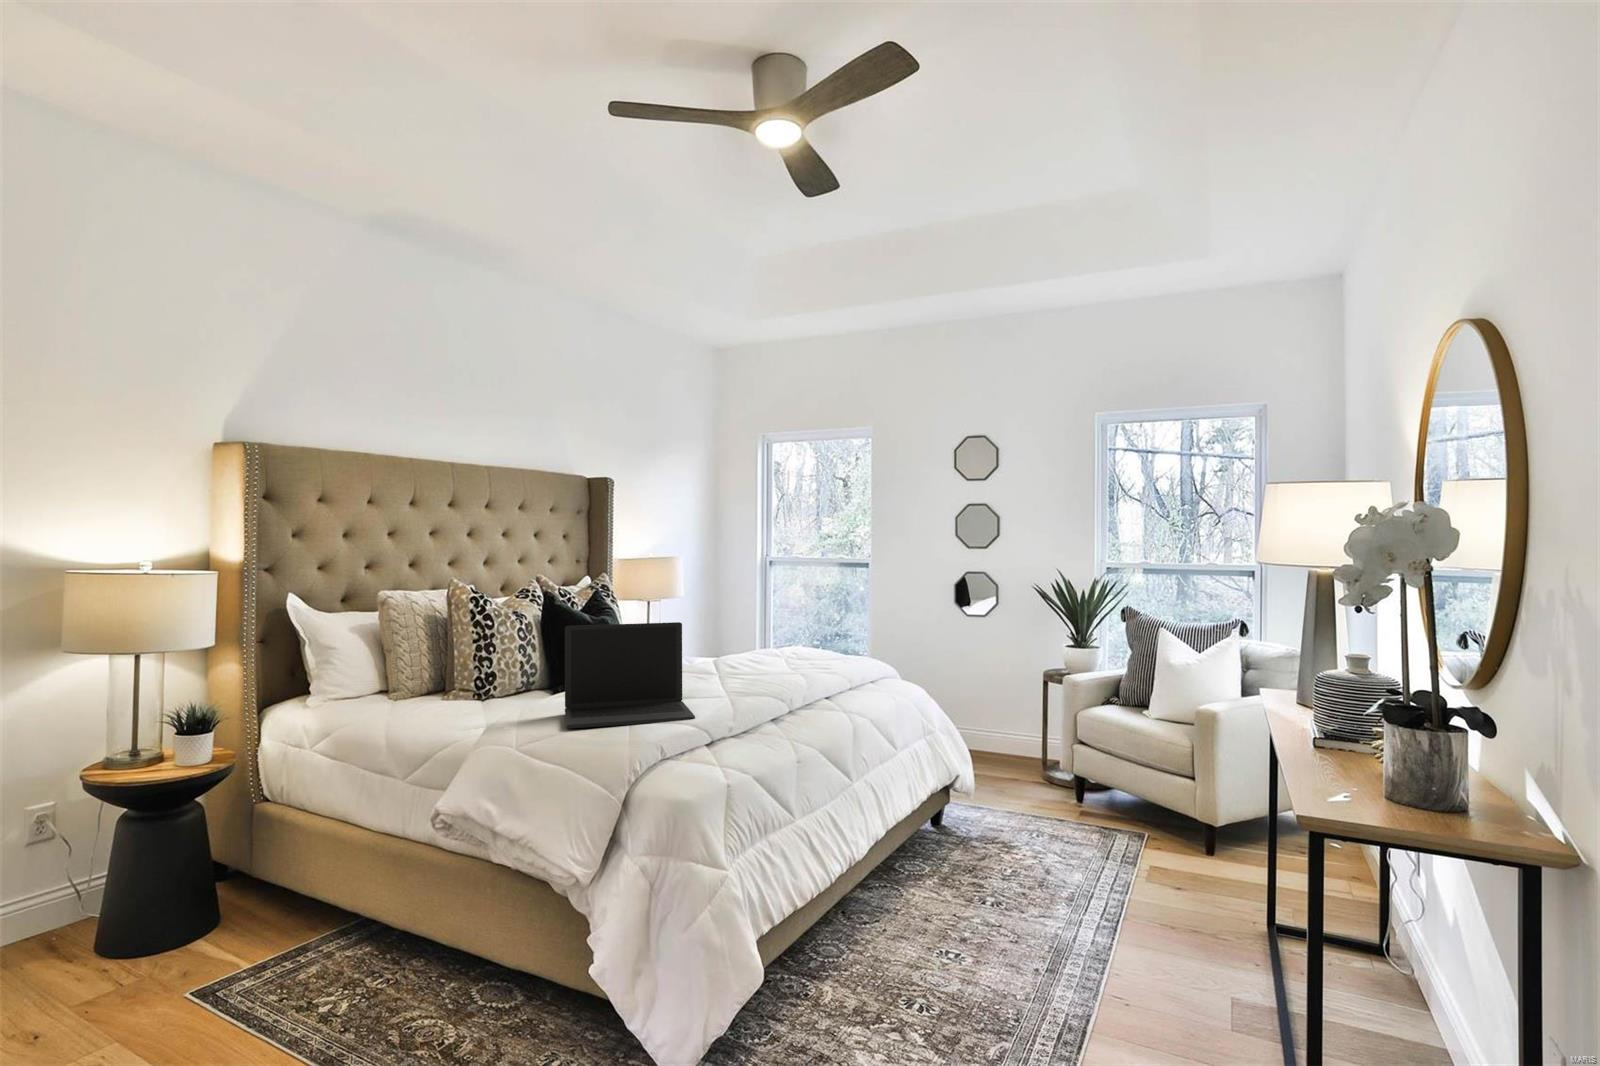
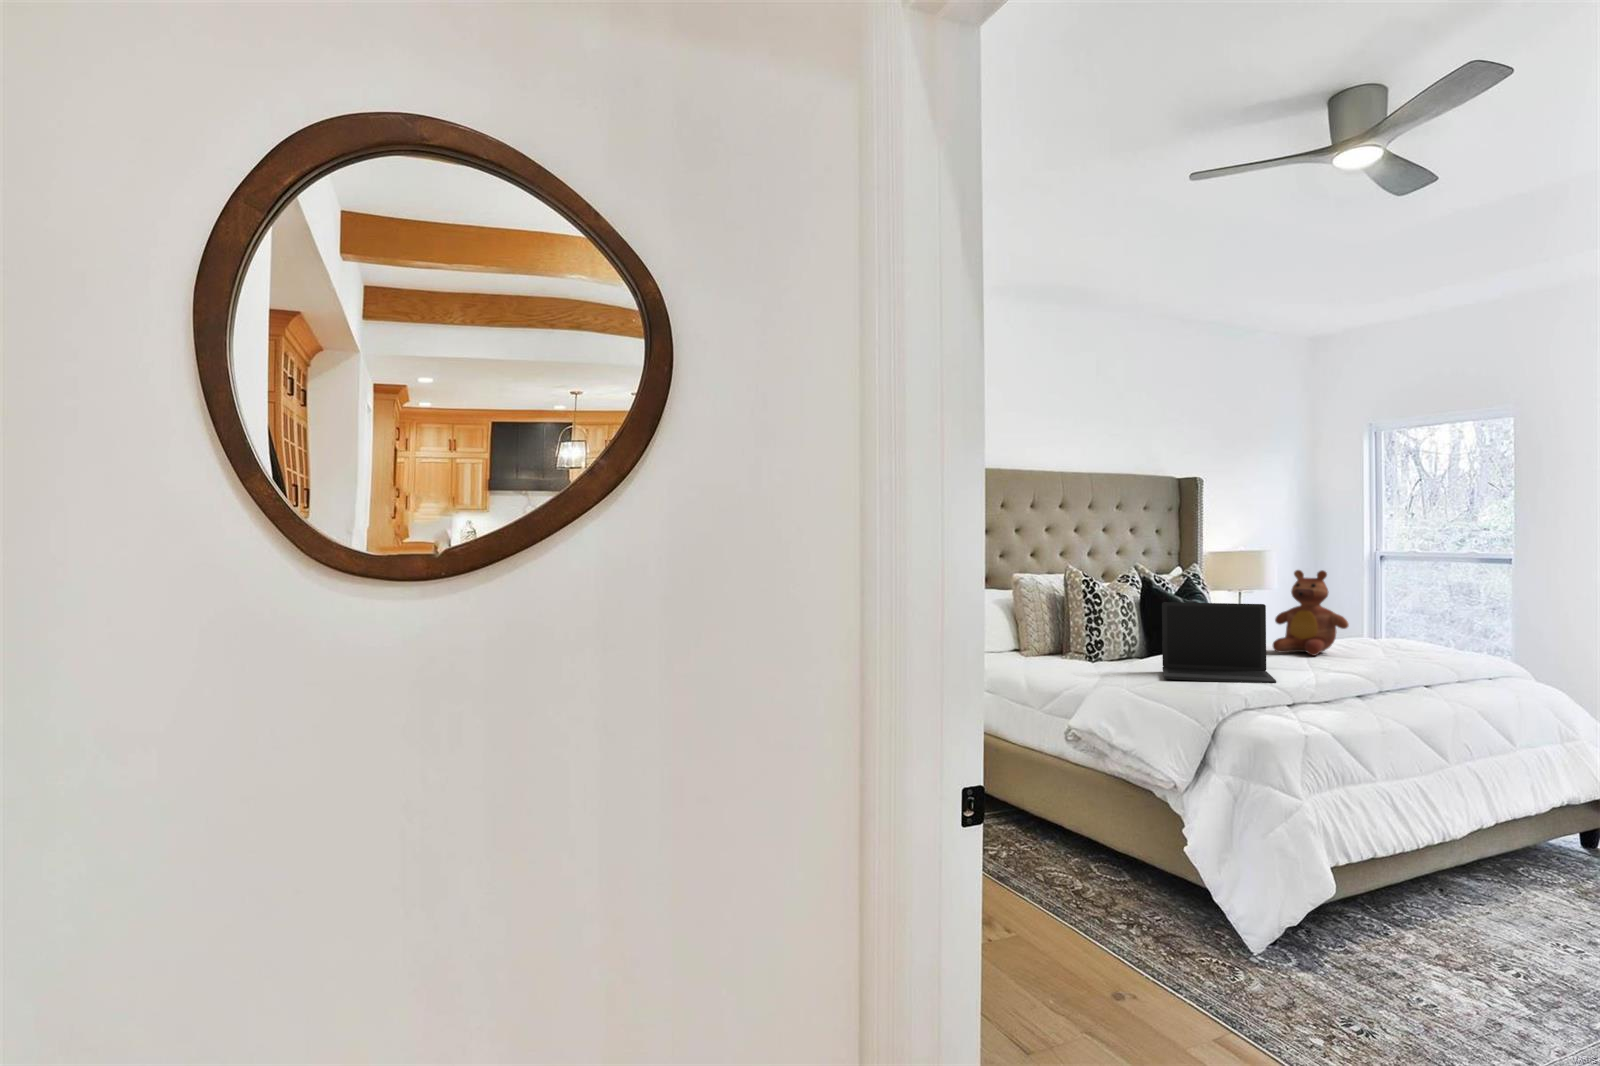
teddy bear: none [684,579,756,672] -> present [1273,570,1349,656]

